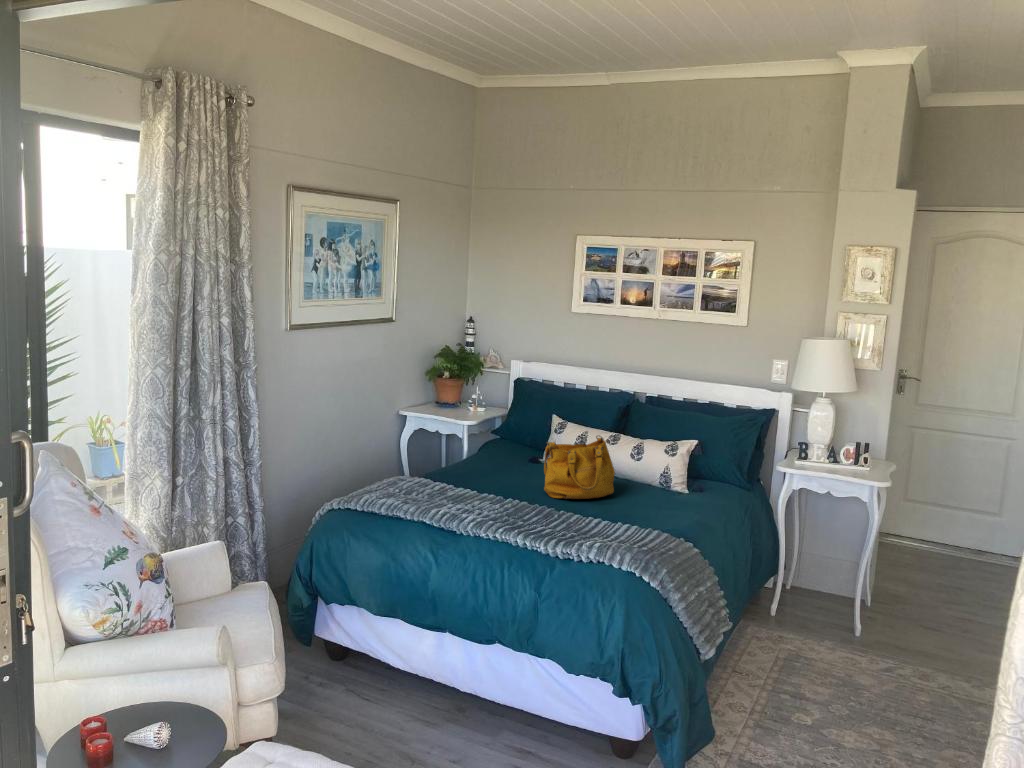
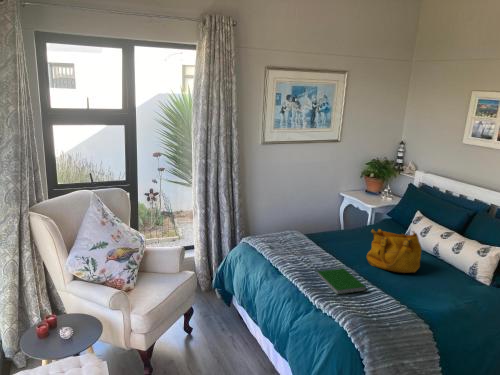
hardcover book: none [519,504,598,535] -> present [318,268,366,295]

